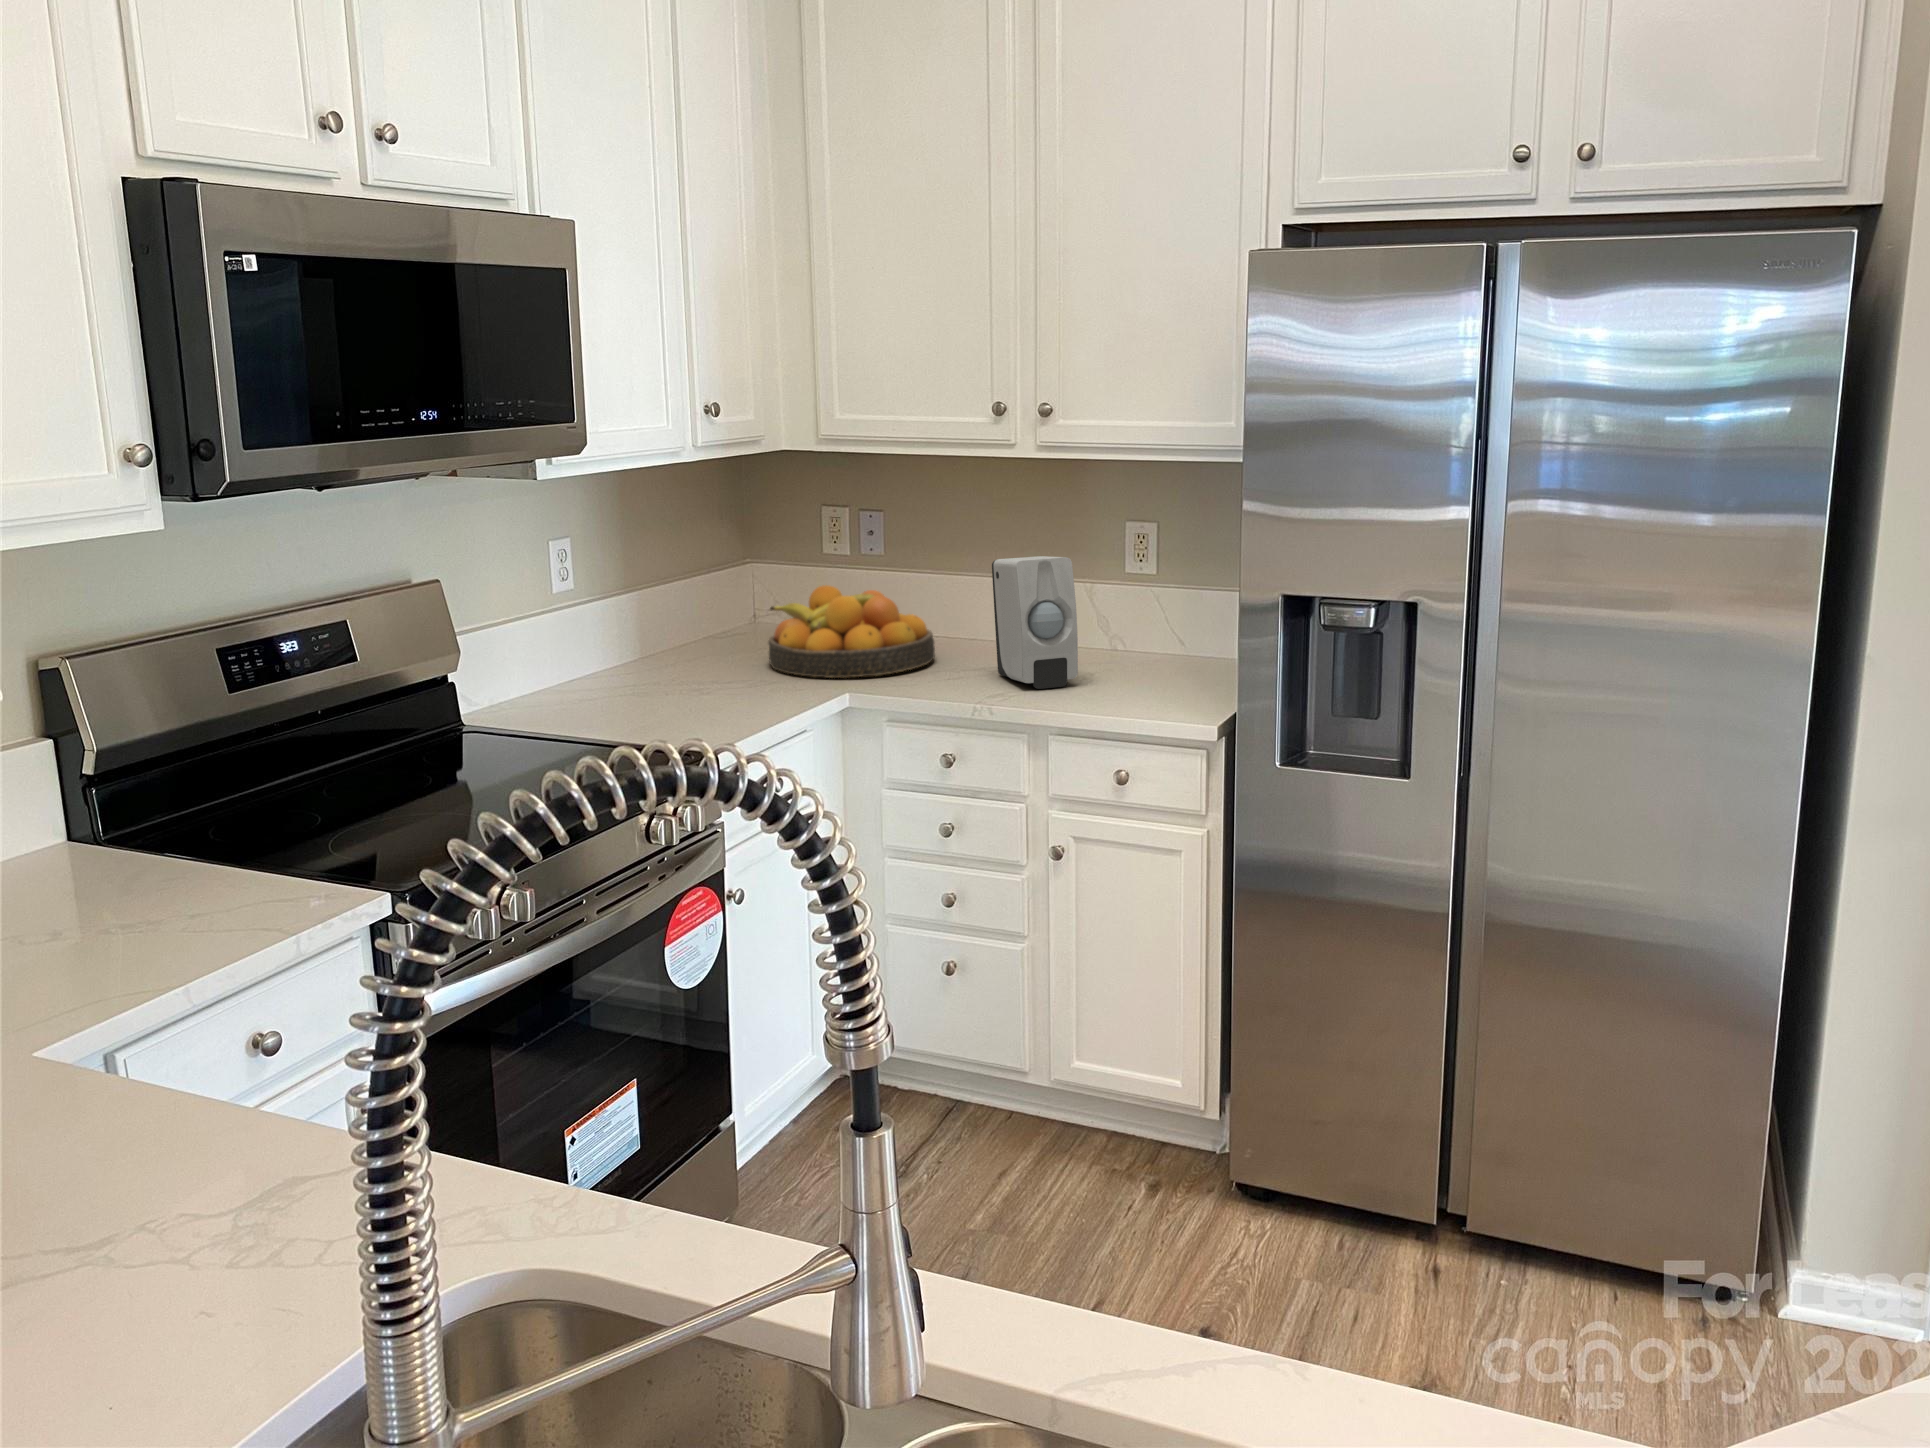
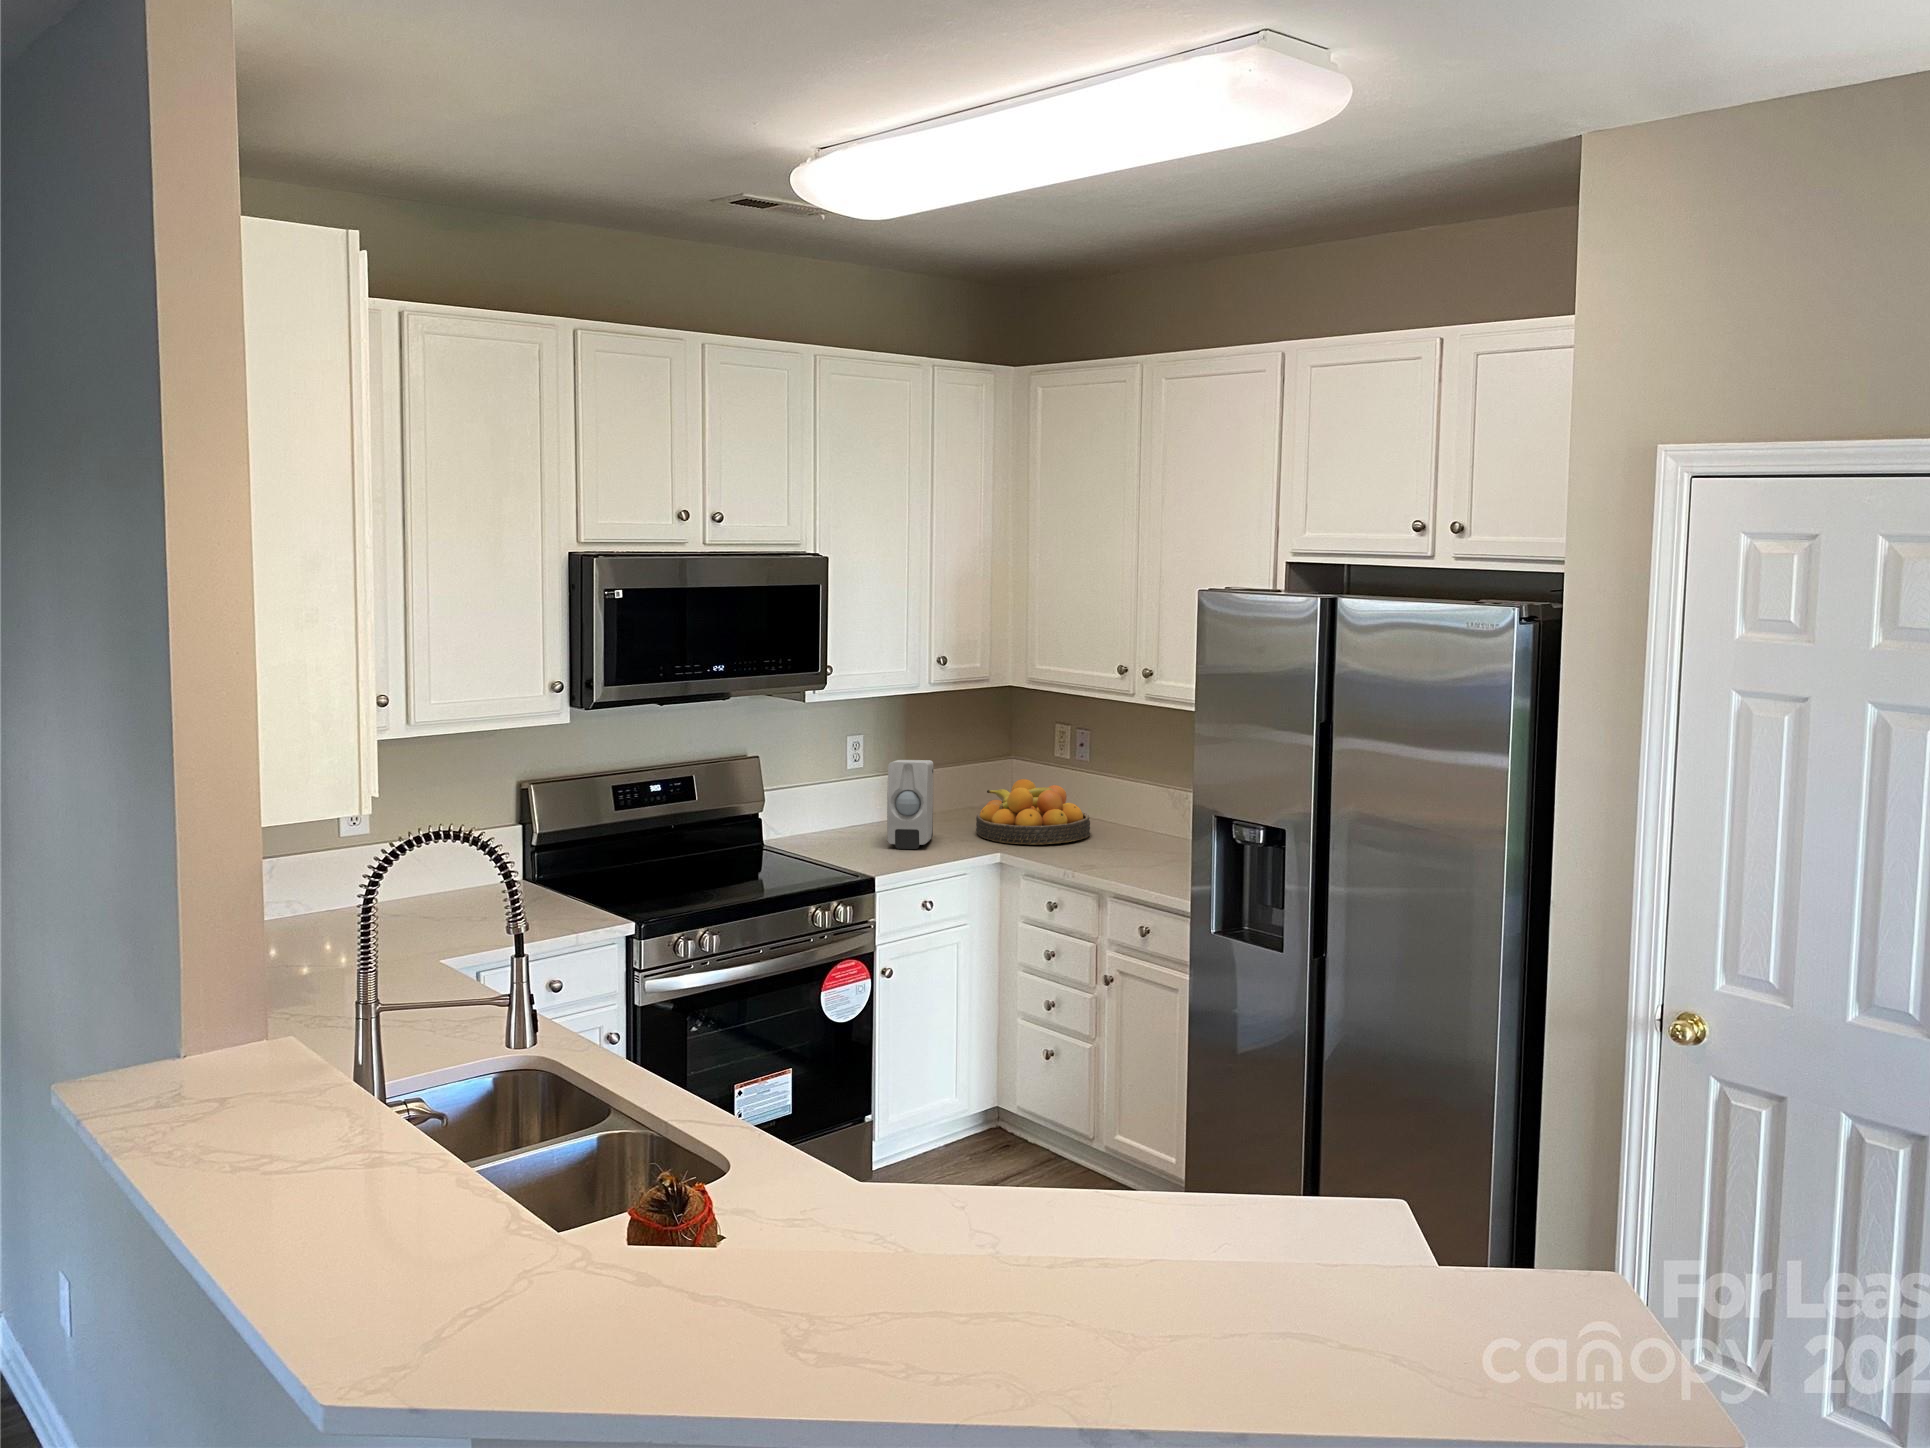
soap dispenser: present [992,556,1078,689] -> present [887,760,934,849]

